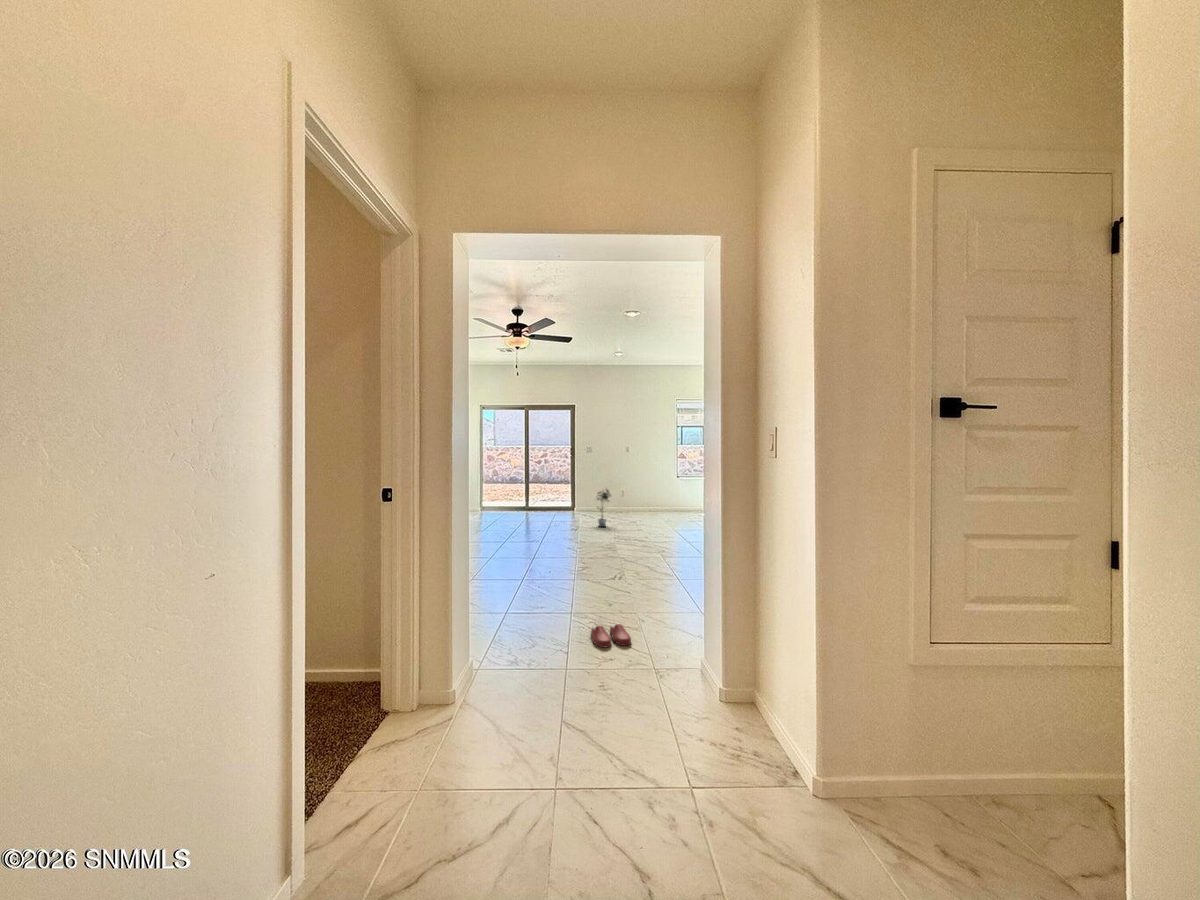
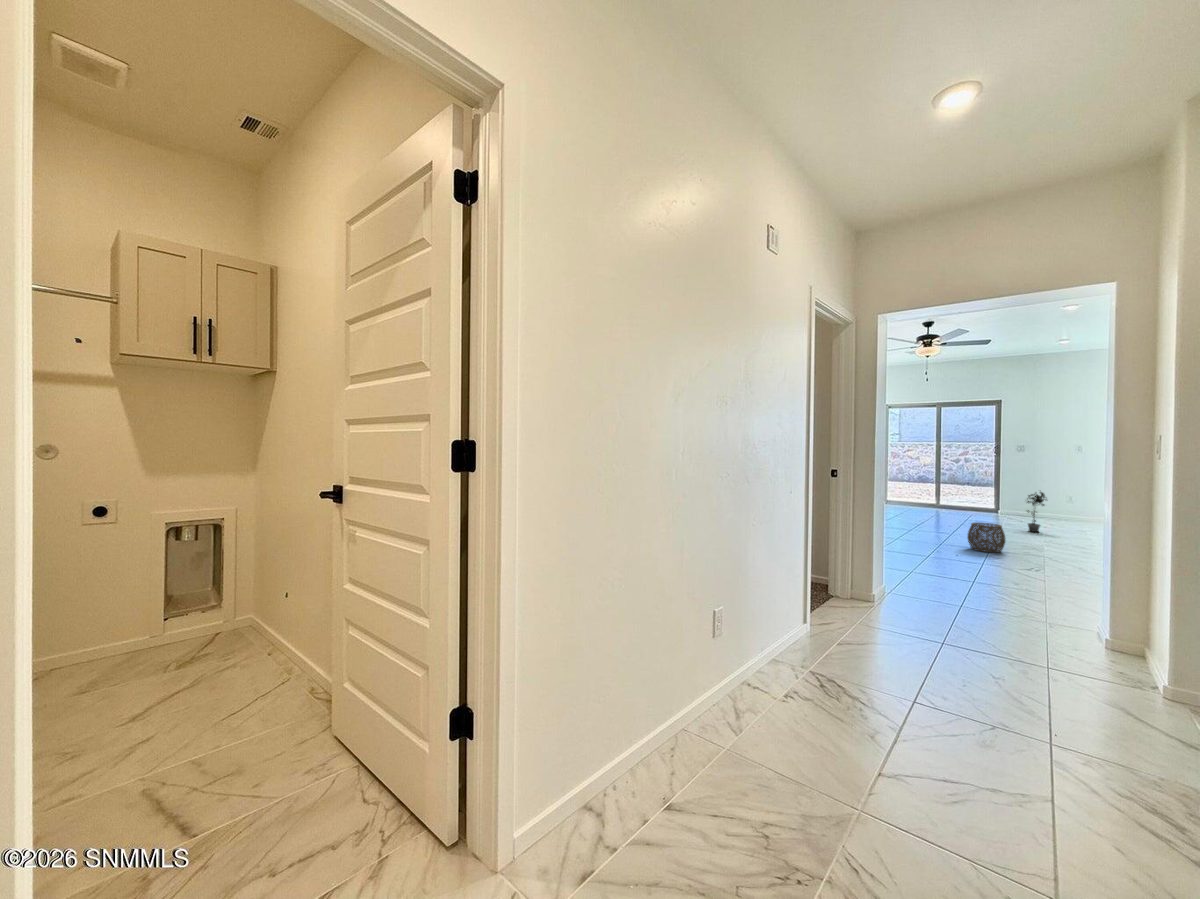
woven basket: none [556,527,589,559] -> present [968,522,1006,553]
slippers: present [591,624,631,647] -> none [991,591,1031,609]

